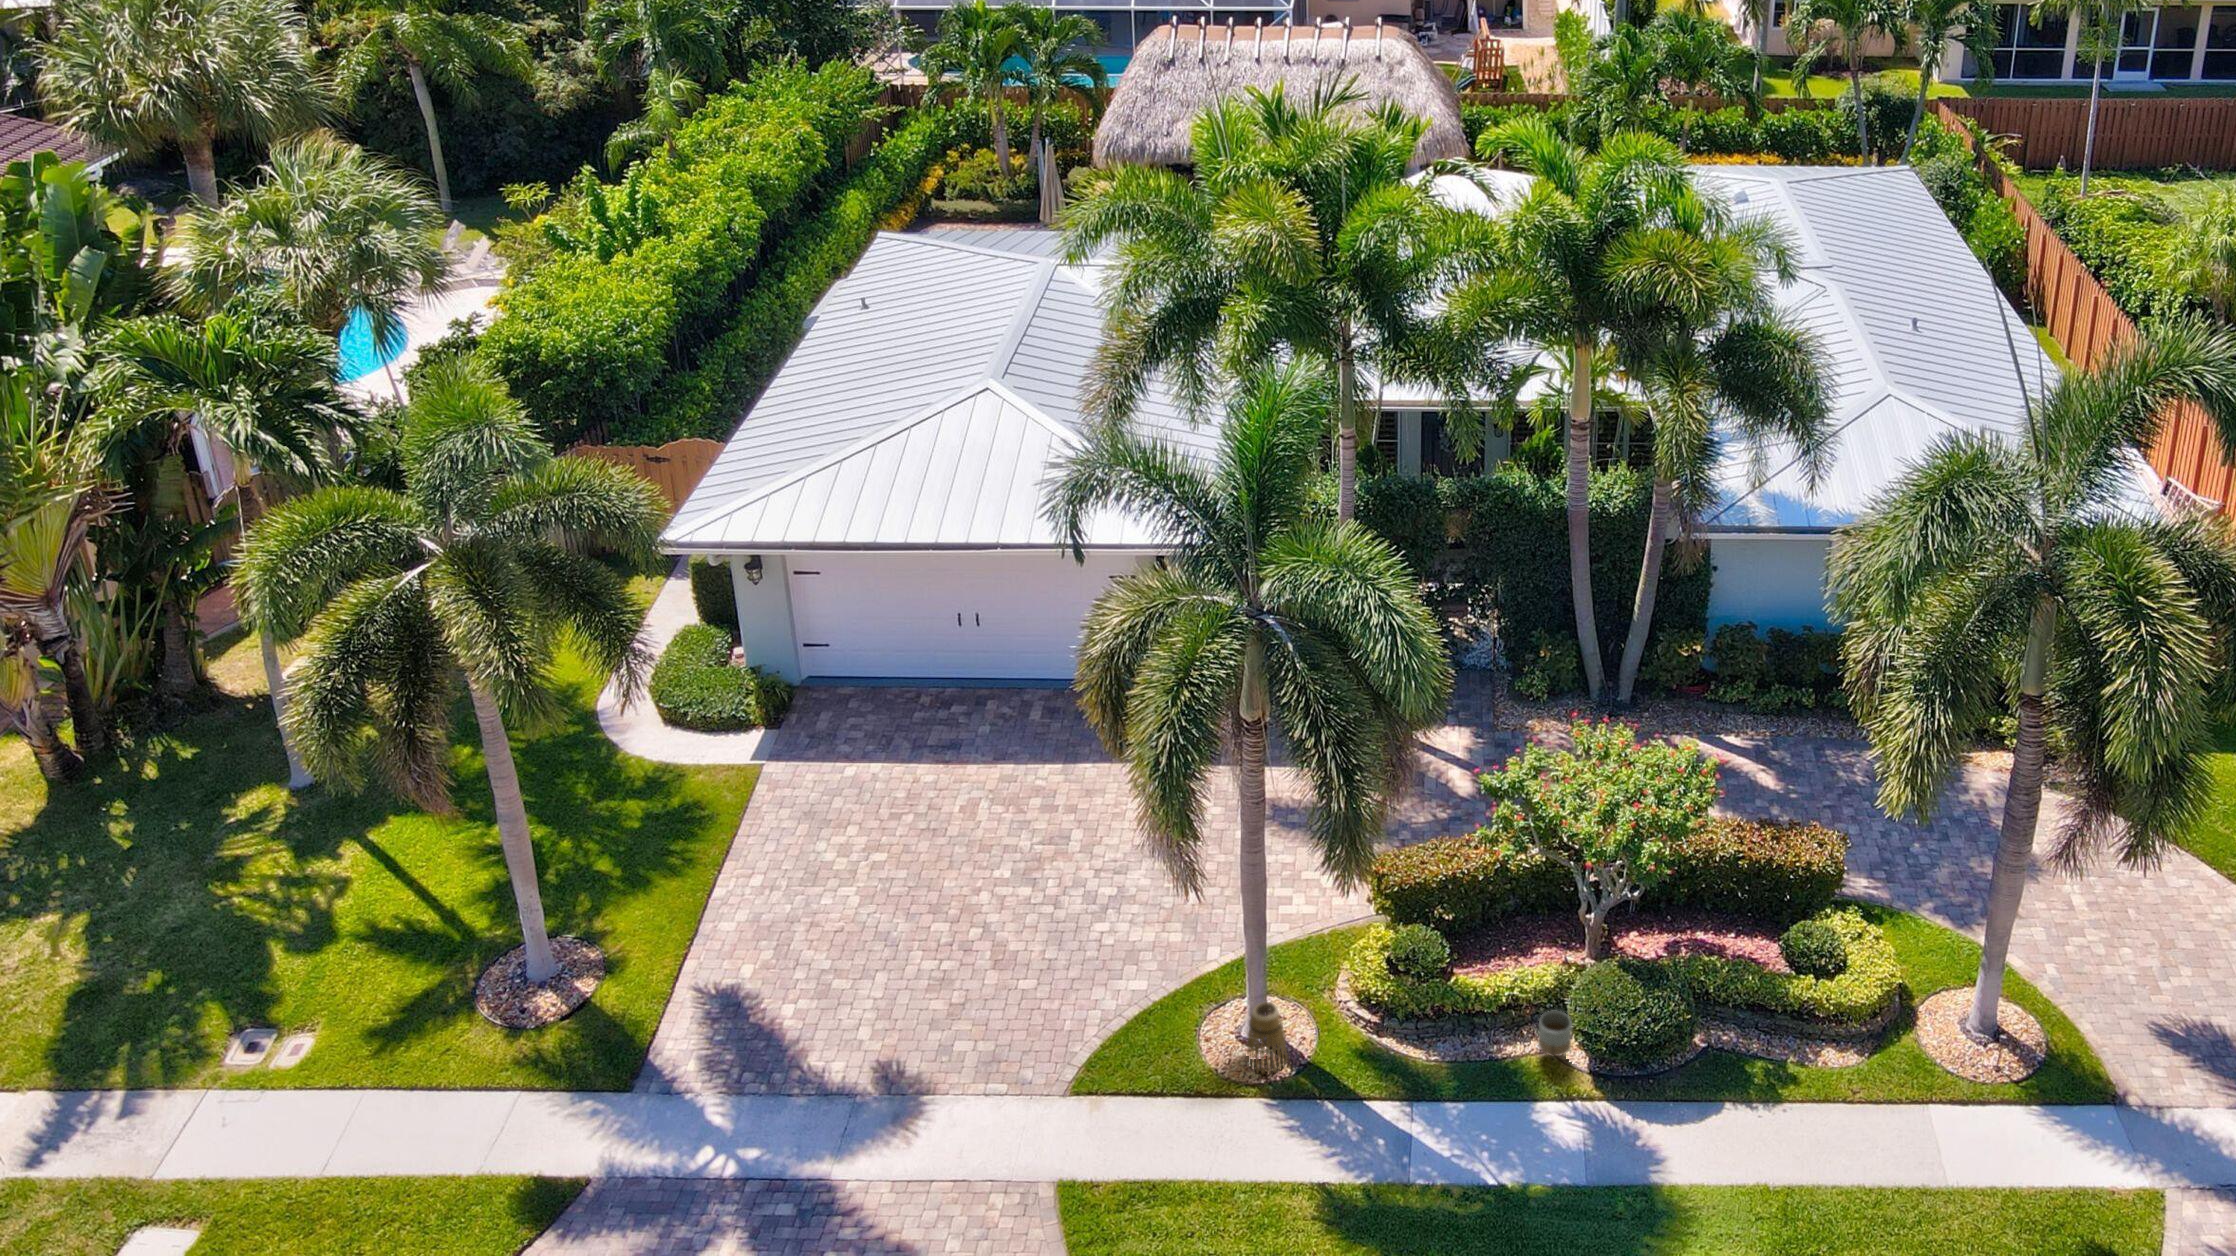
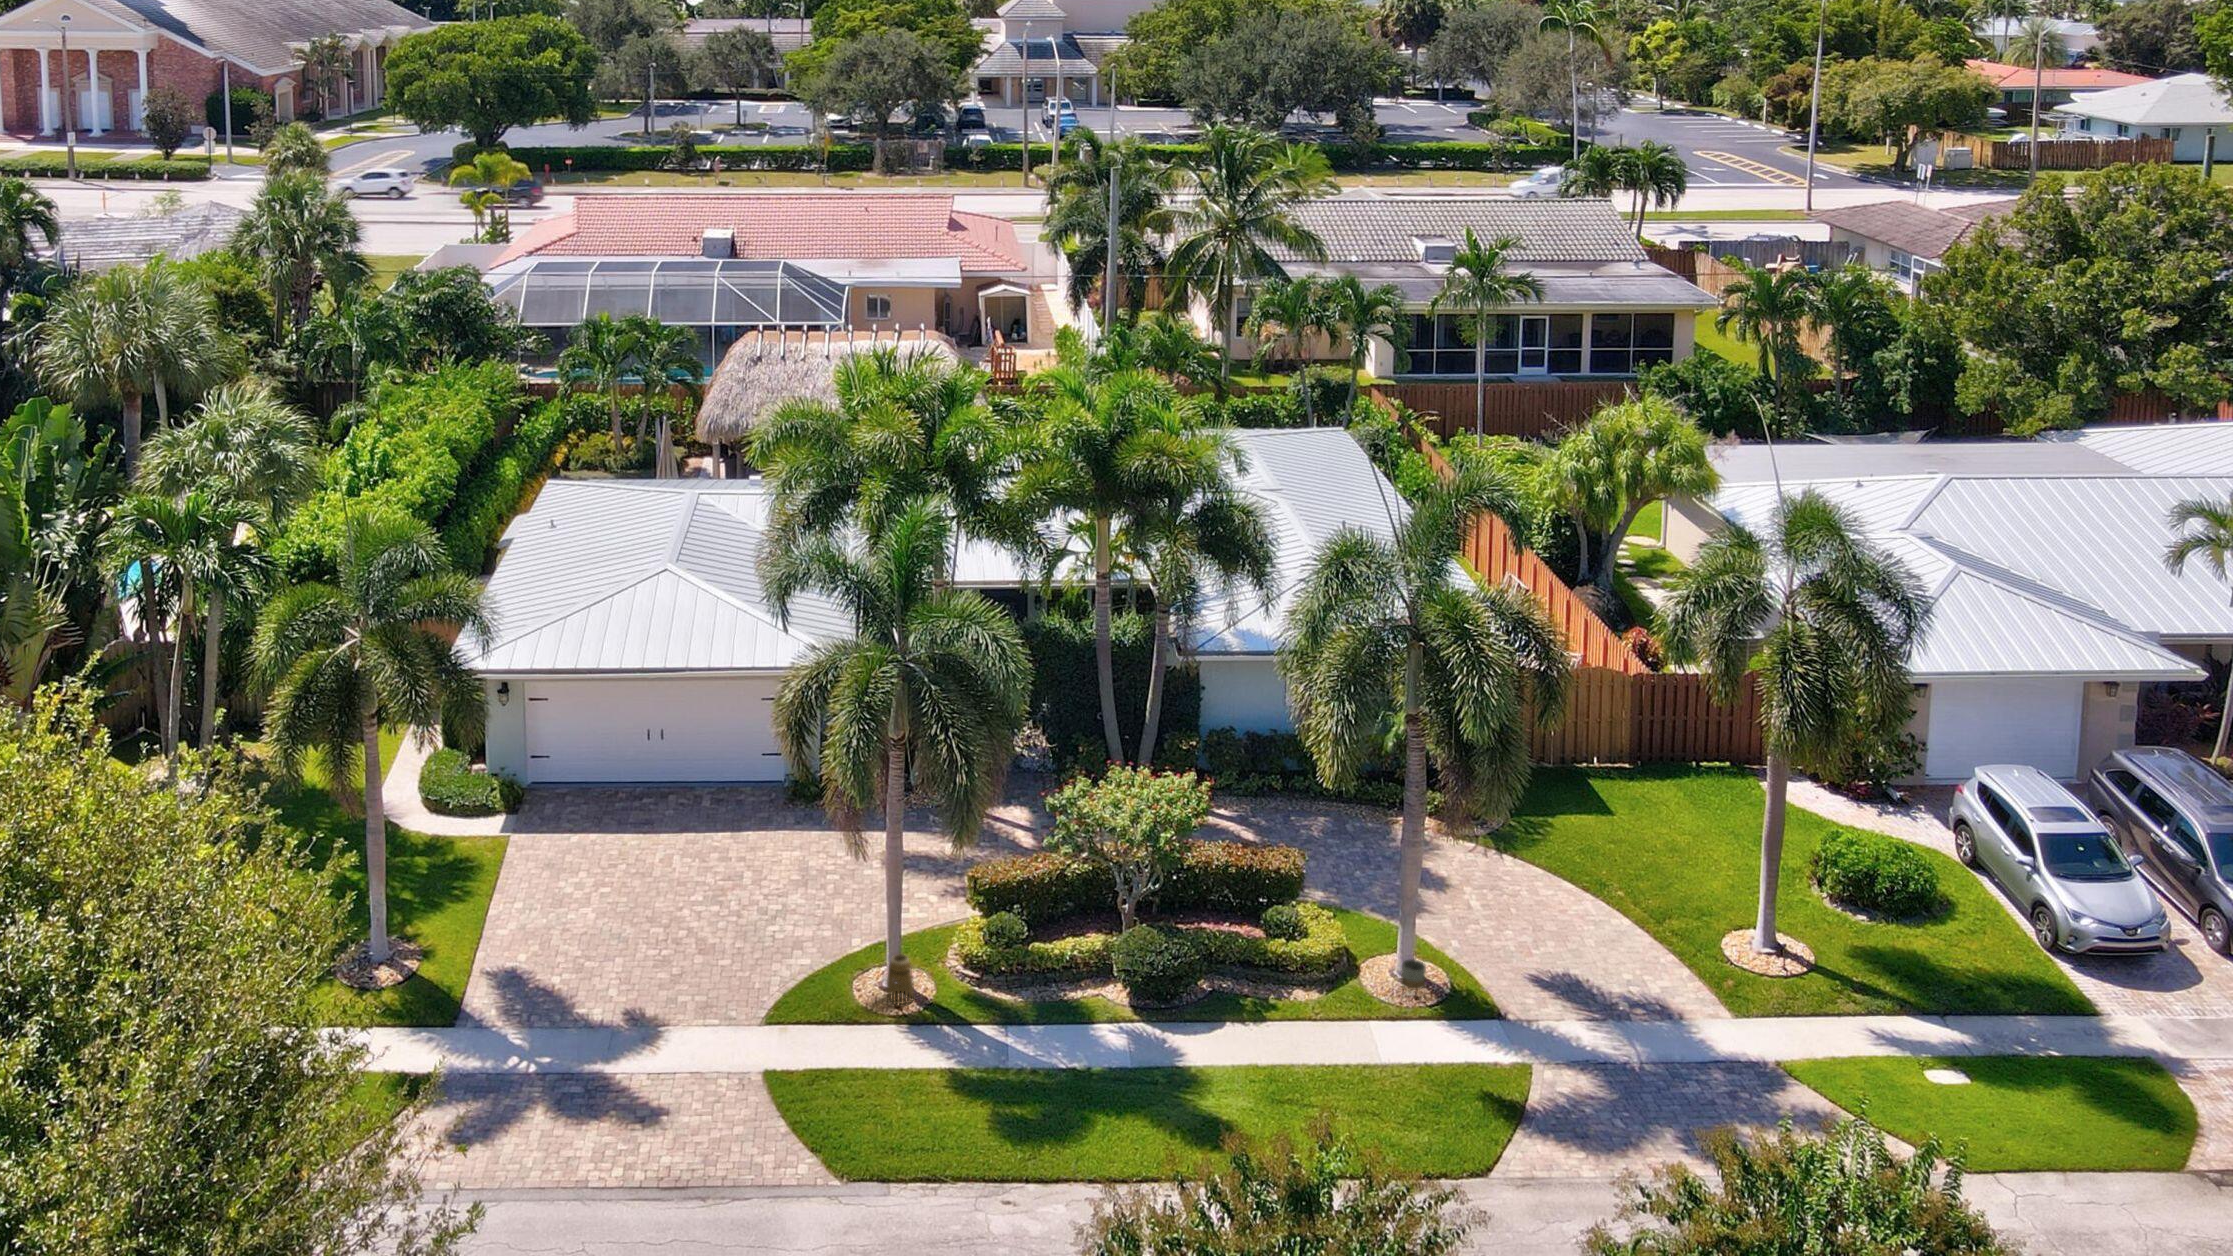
planter: present [1538,1011,1572,1056] -> present [1401,959,1426,993]

